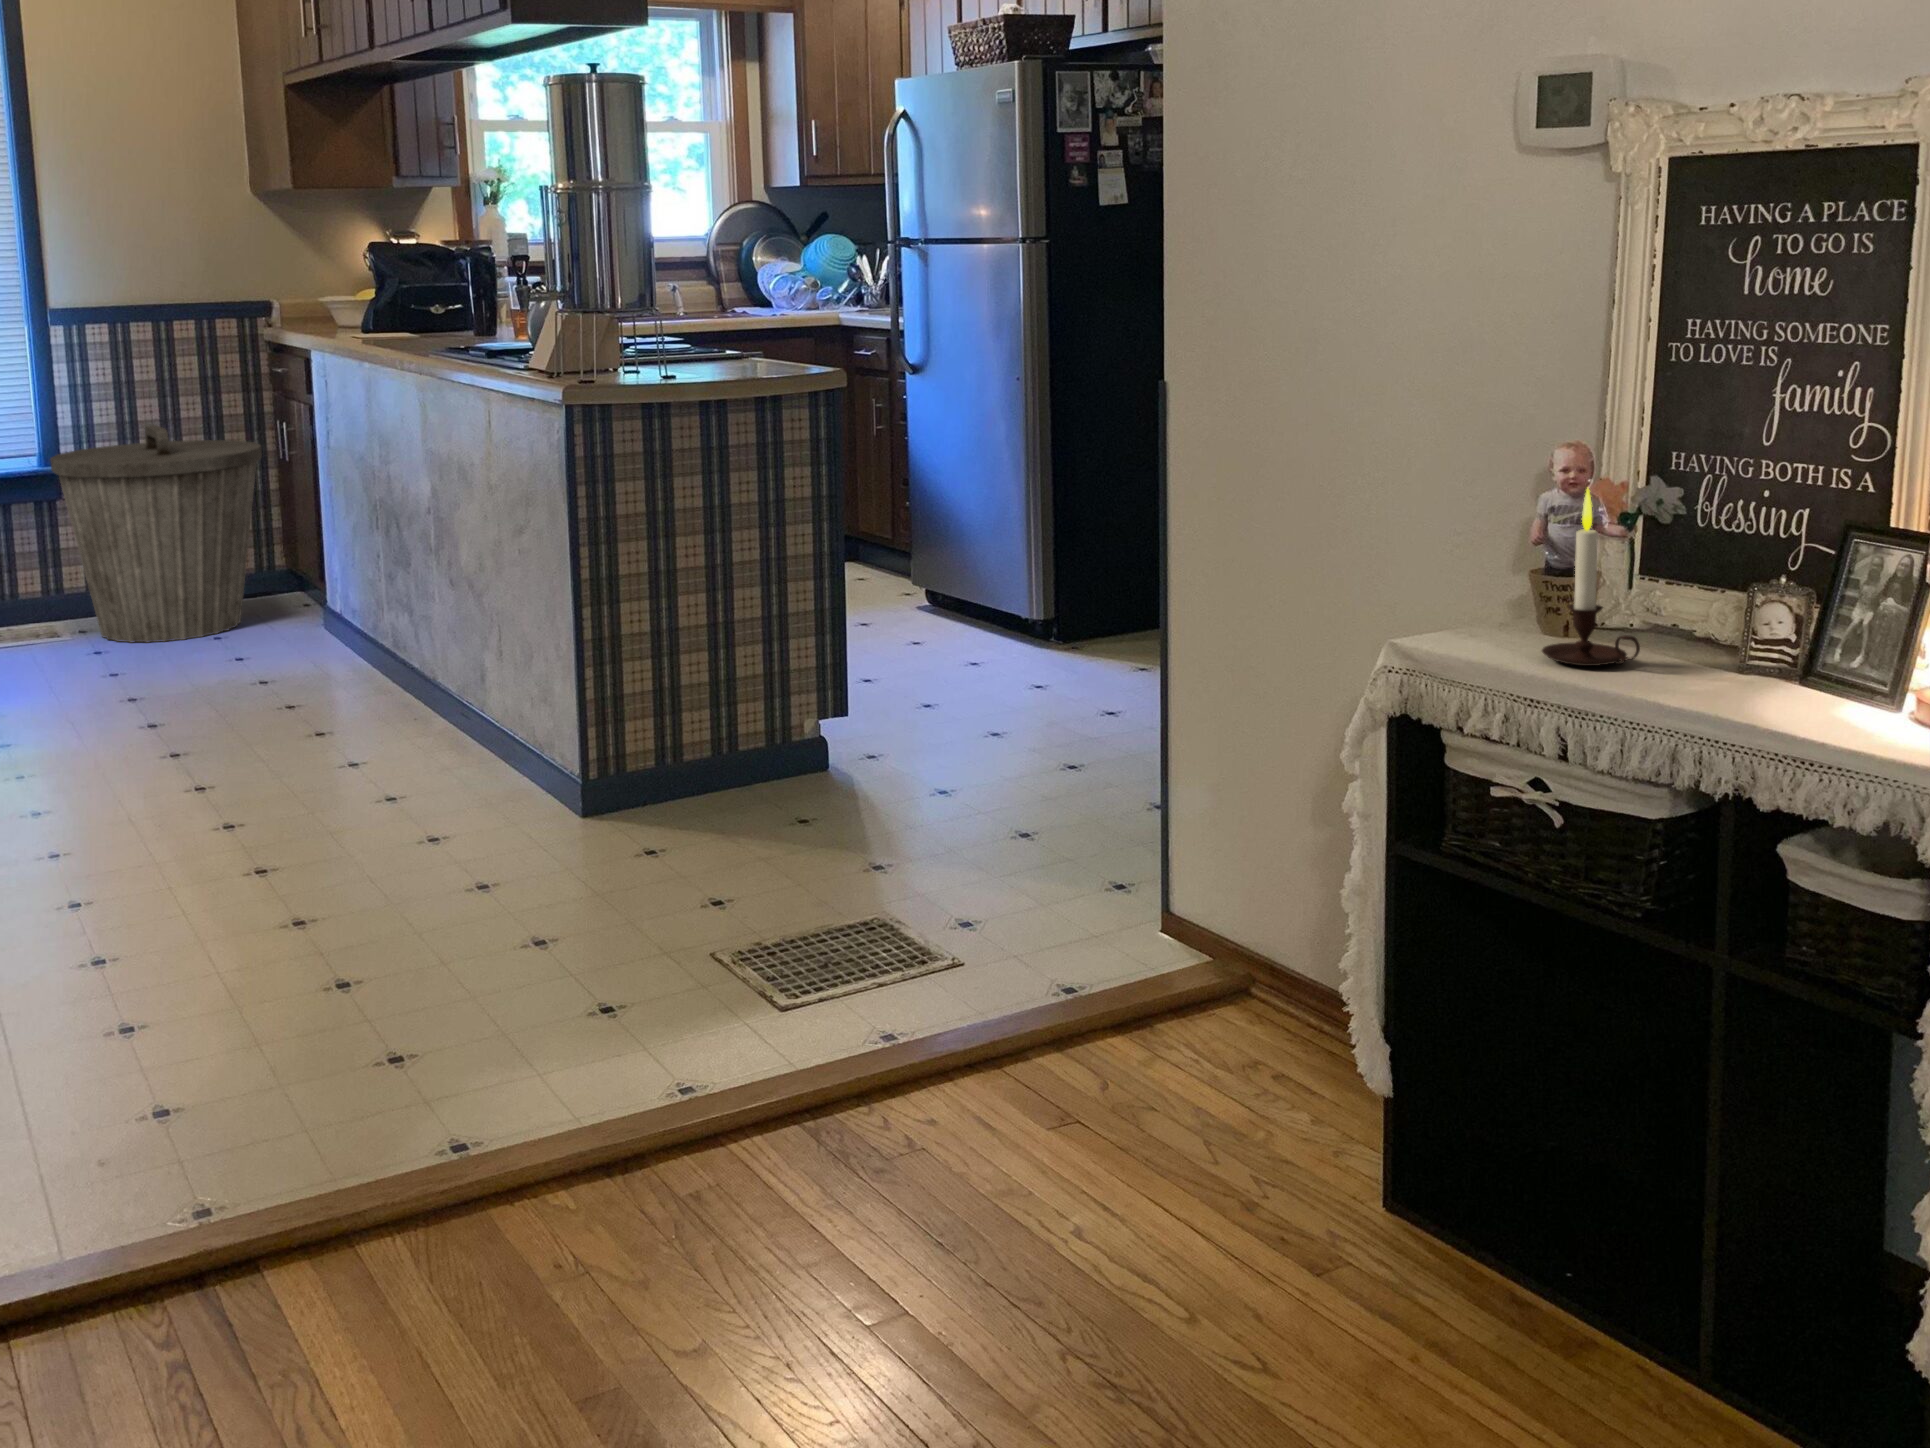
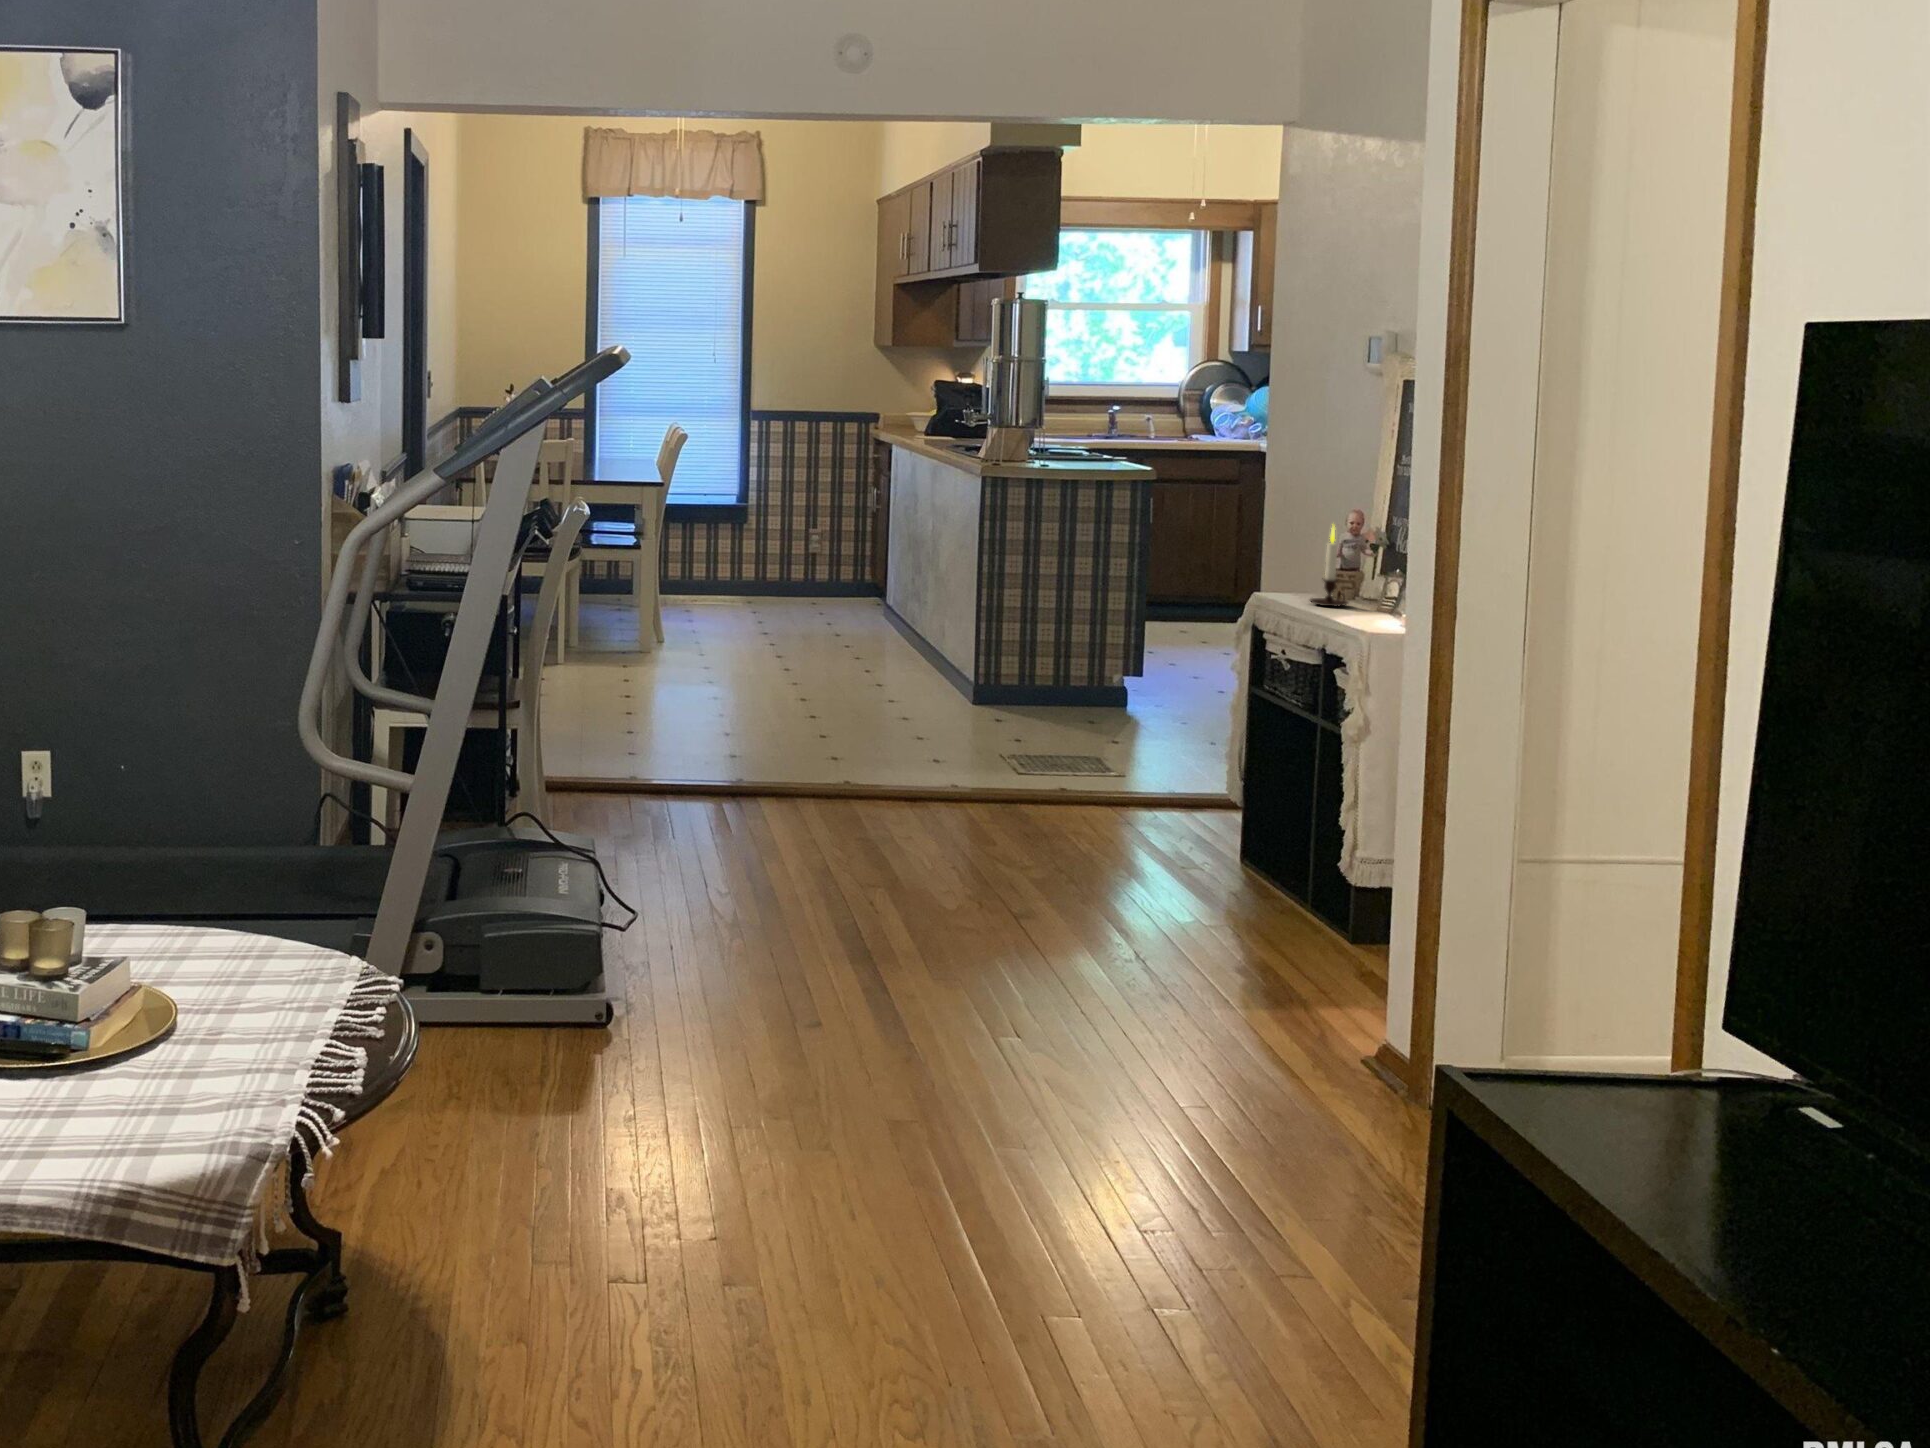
trash can: present [50,425,262,642] -> none [743,483,861,613]

